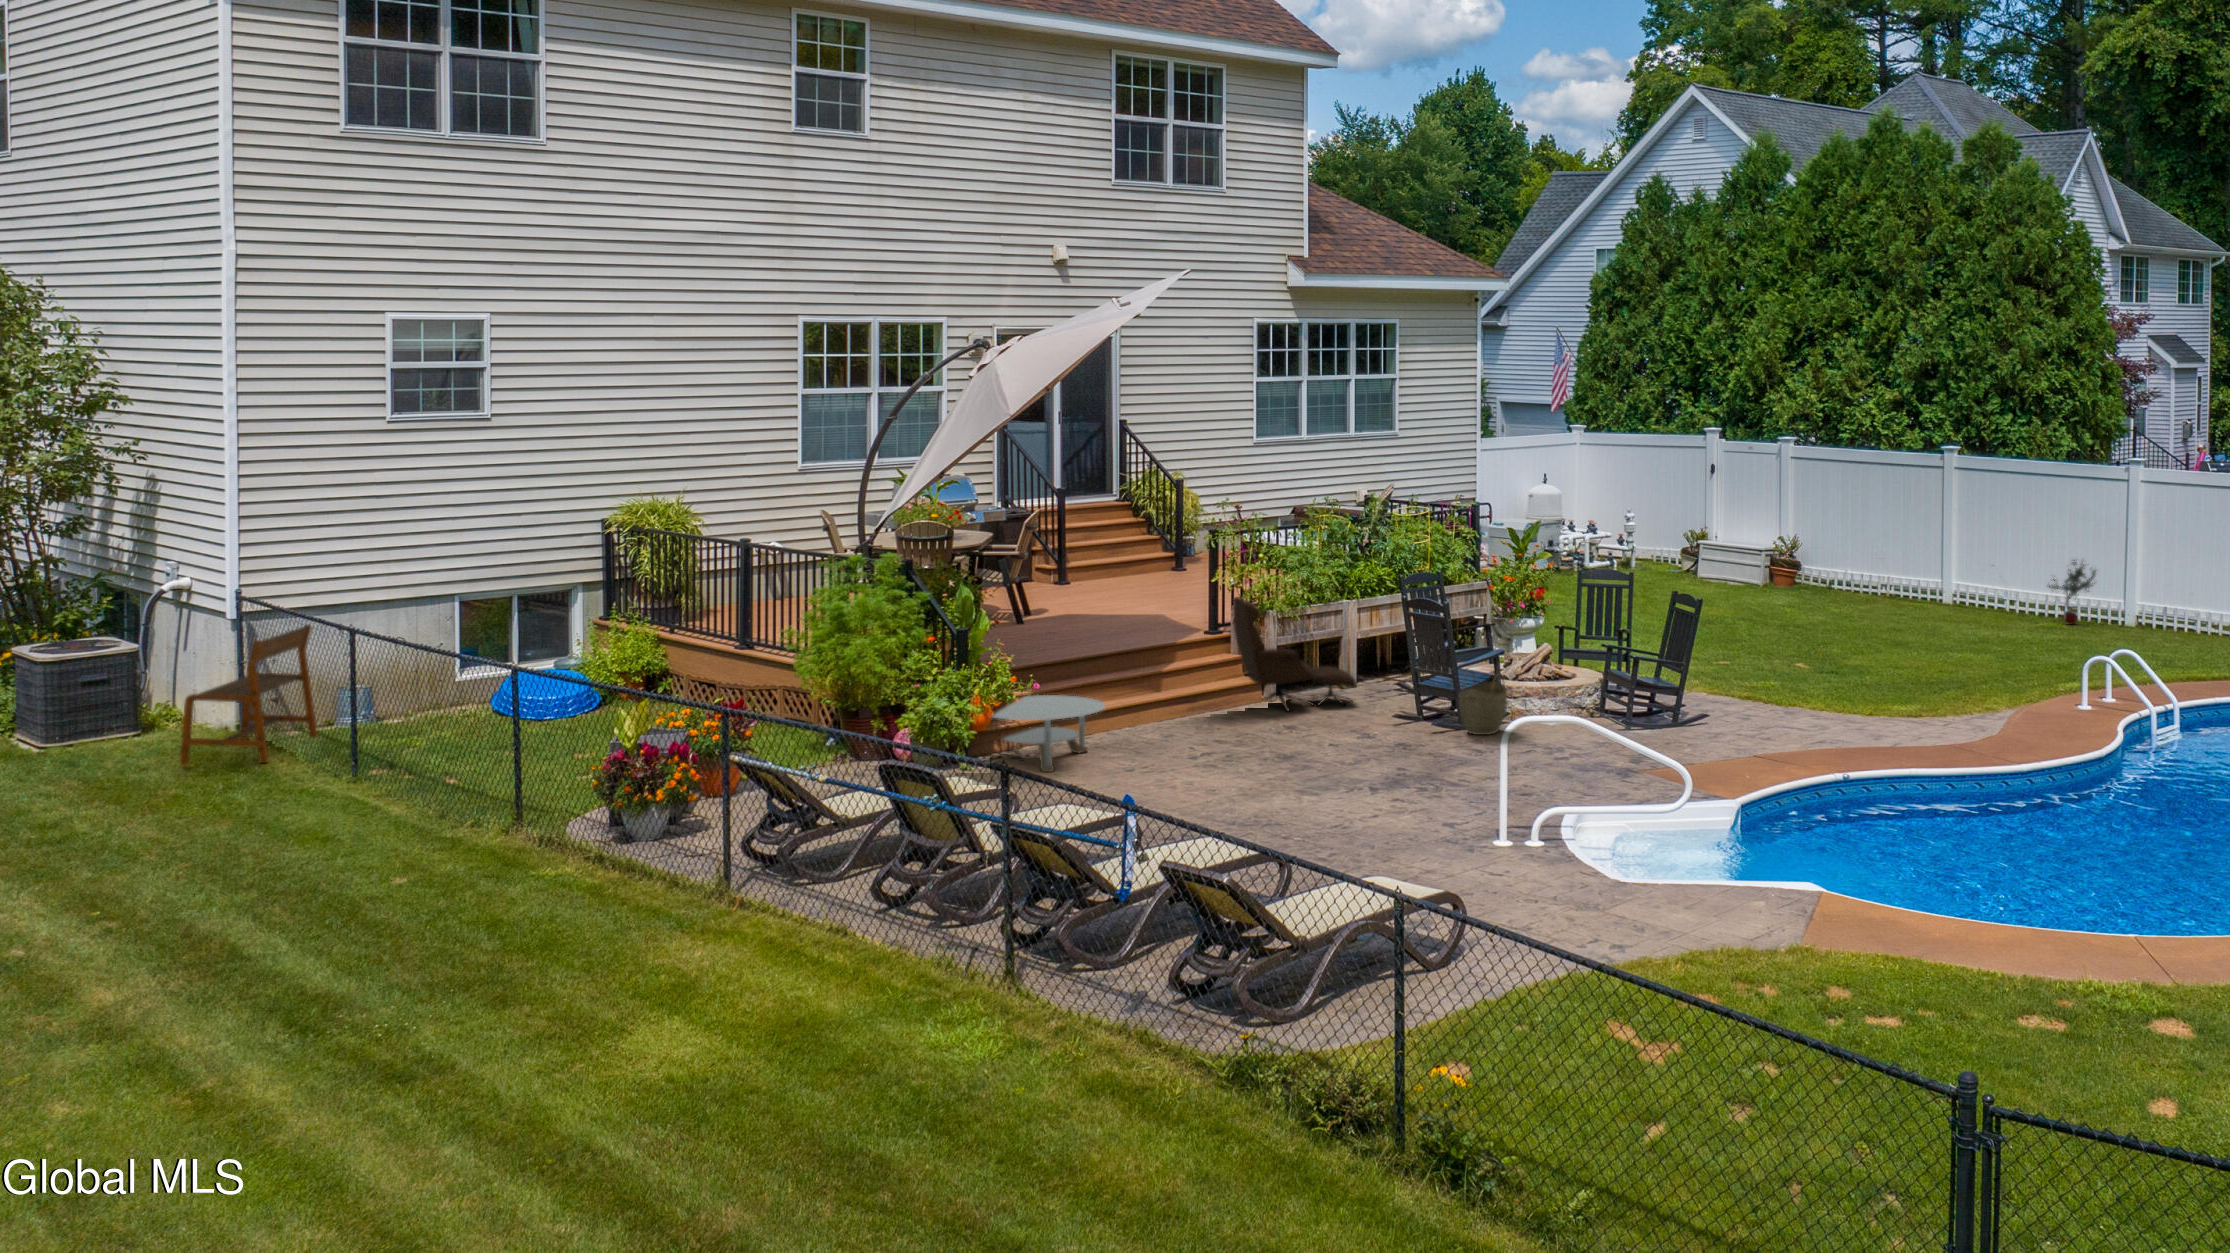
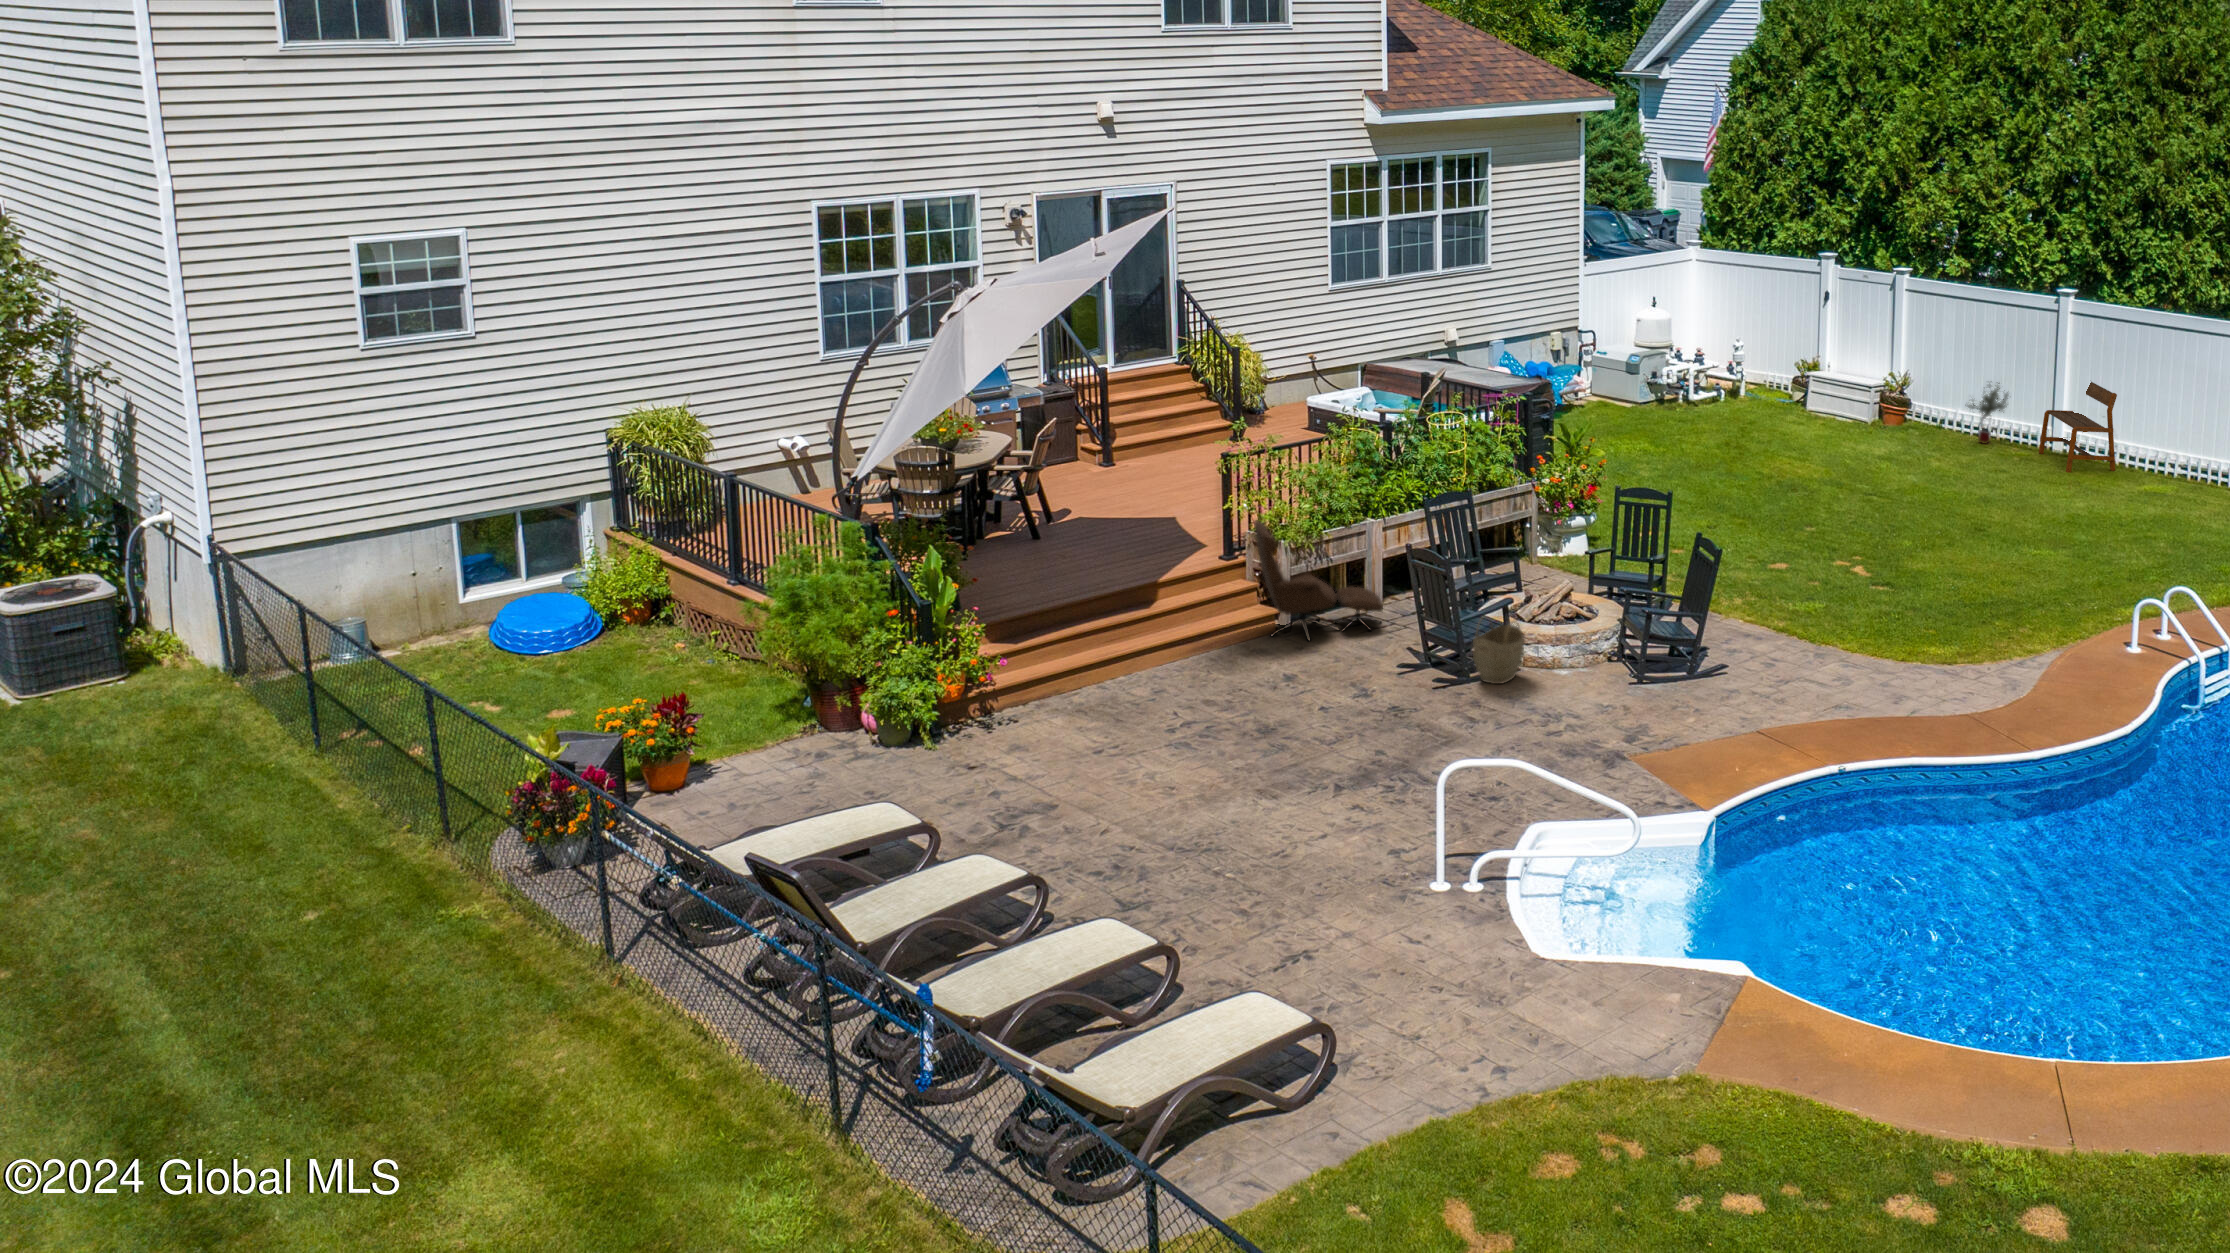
potted tree: present [2047,560,2096,625] -> present [1965,382,2008,444]
bench: present [180,624,317,766] -> present [2039,382,2117,472]
round table: present [991,695,1105,772] -> none [953,654,1092,750]

